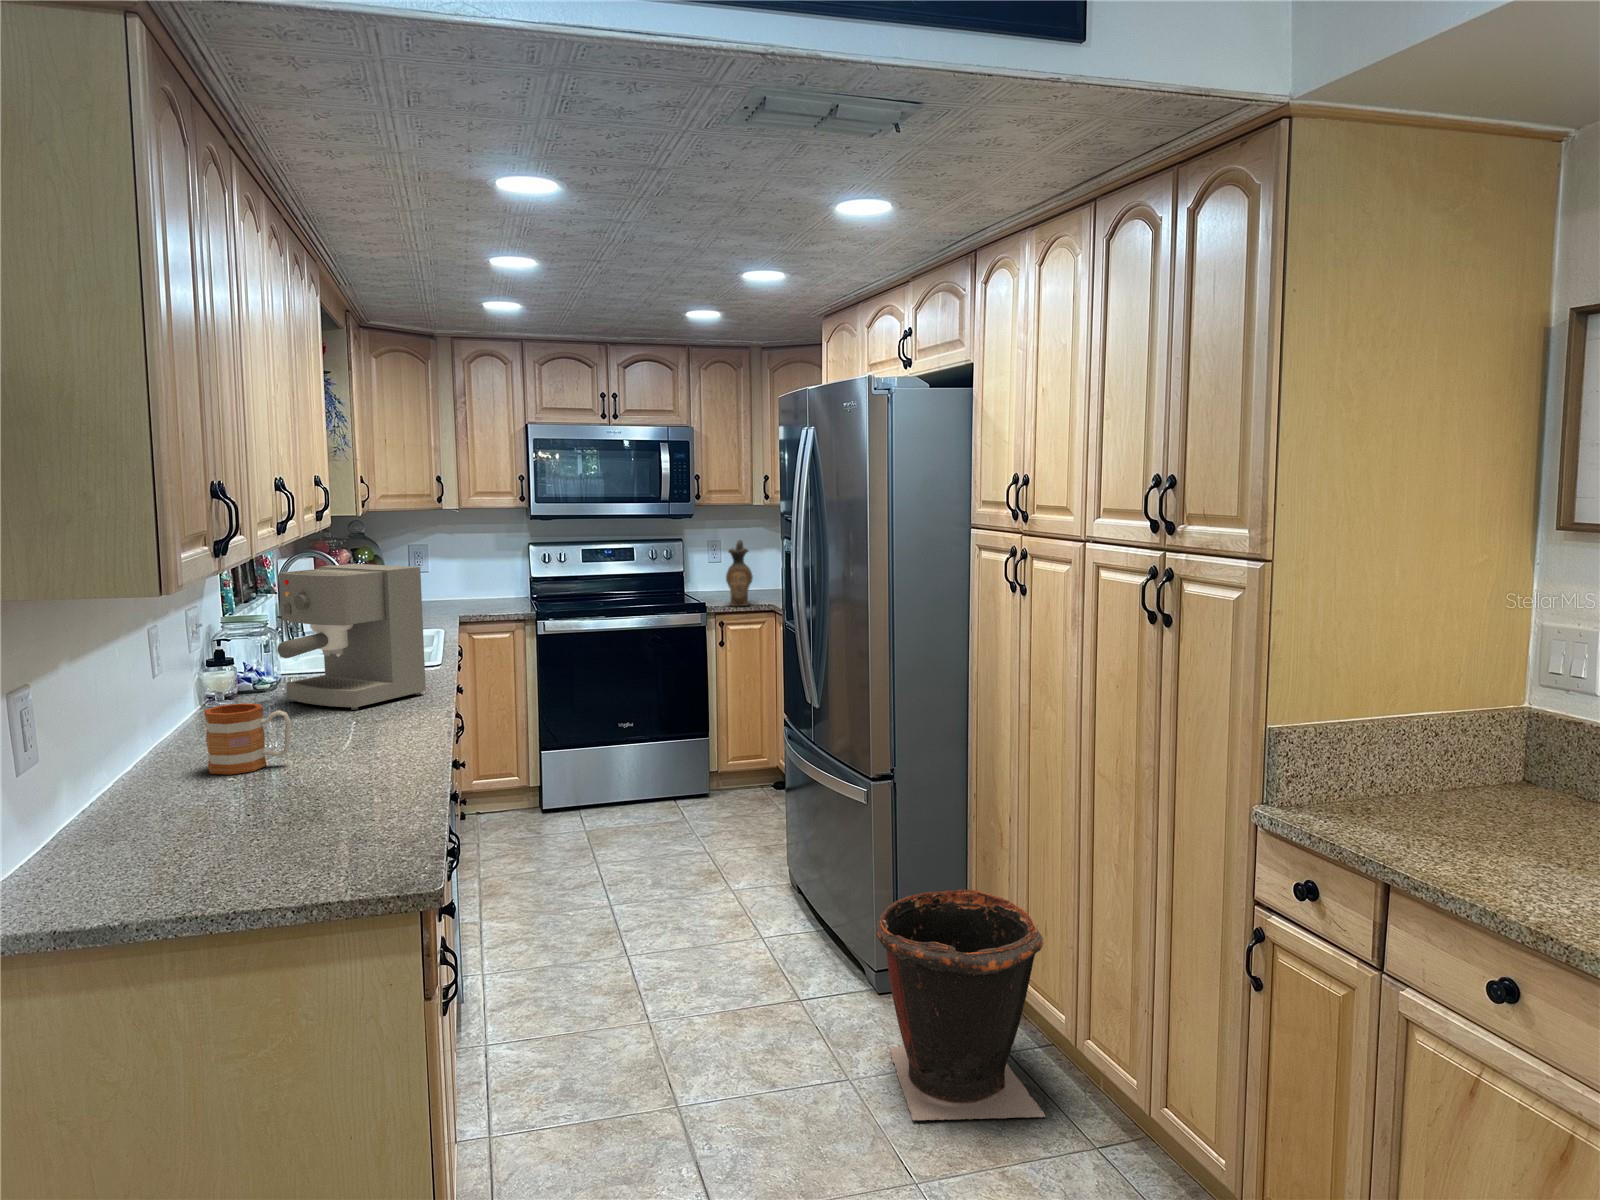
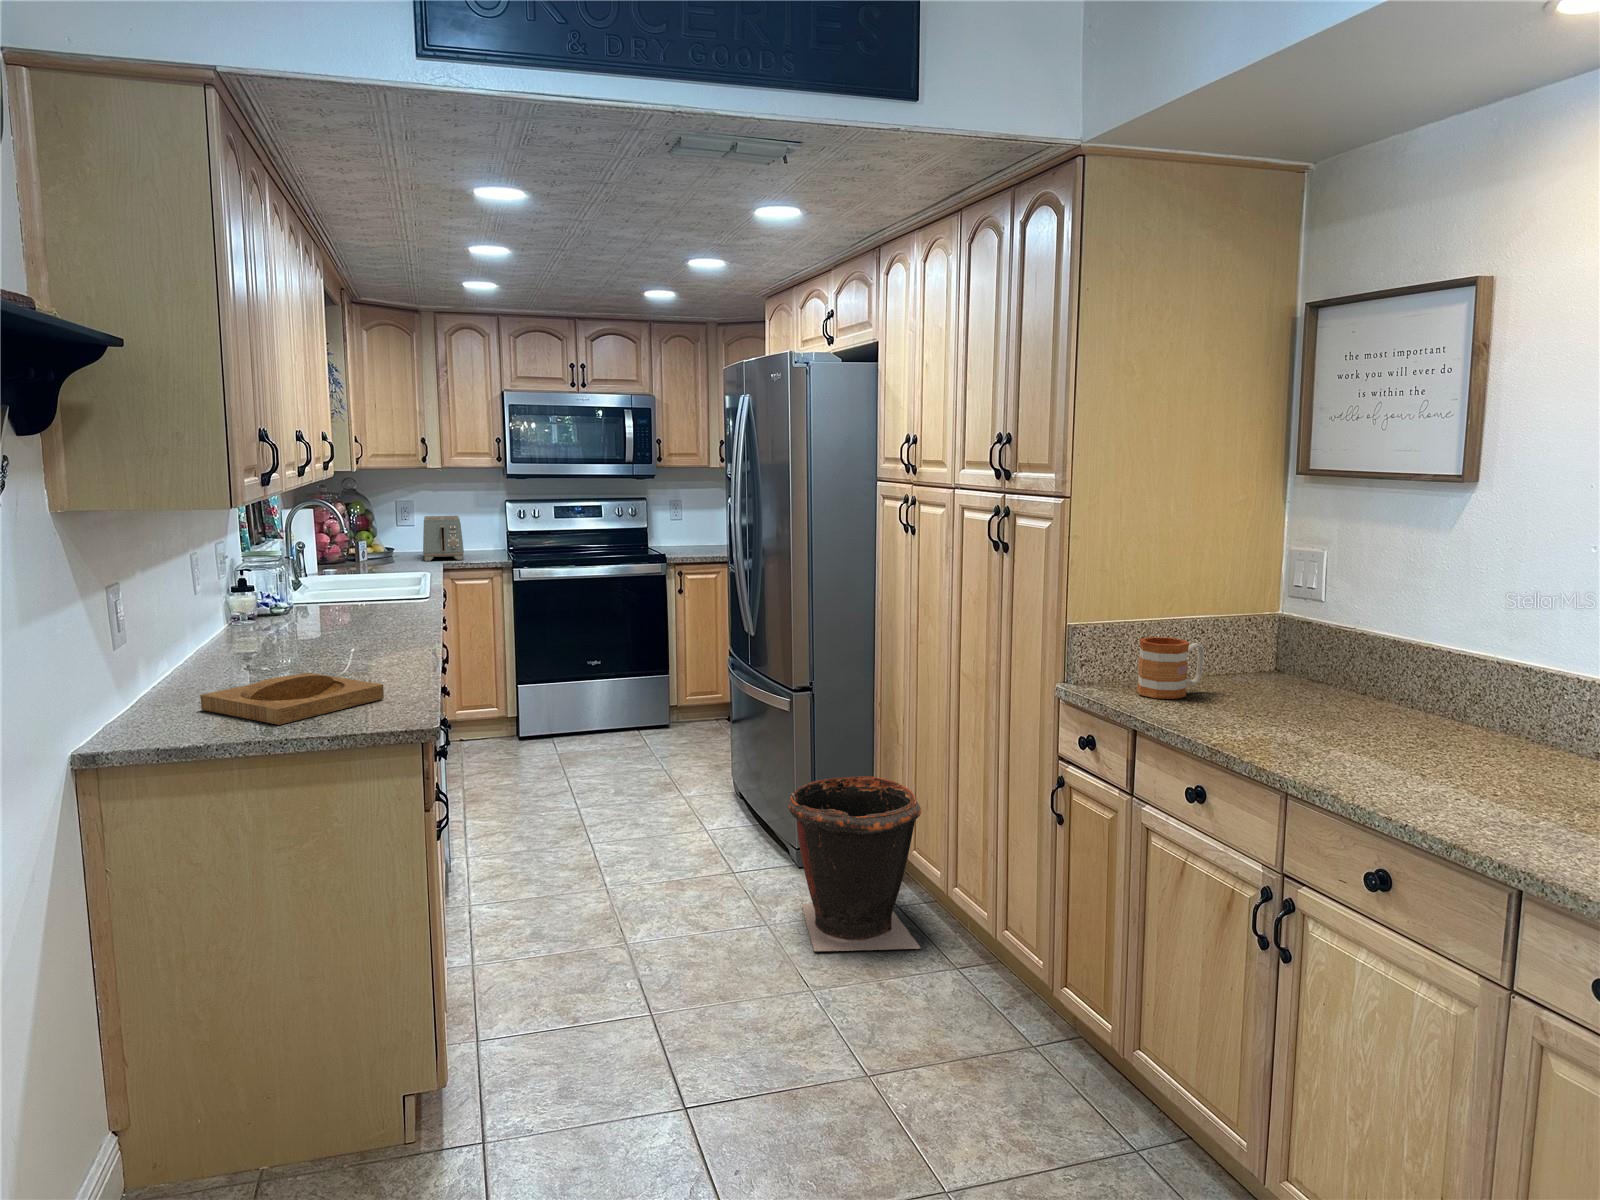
ceramic pitcher: present [726,540,753,606] -> none [682,498,705,556]
toaster: none [435,561,481,614] -> present [423,516,464,561]
coffee maker: present [277,564,426,710] -> none [294,508,418,627]
mug: present [204,703,290,775] -> present [1137,637,1204,699]
tray: none [131,793,375,884] -> present [200,673,384,725]

